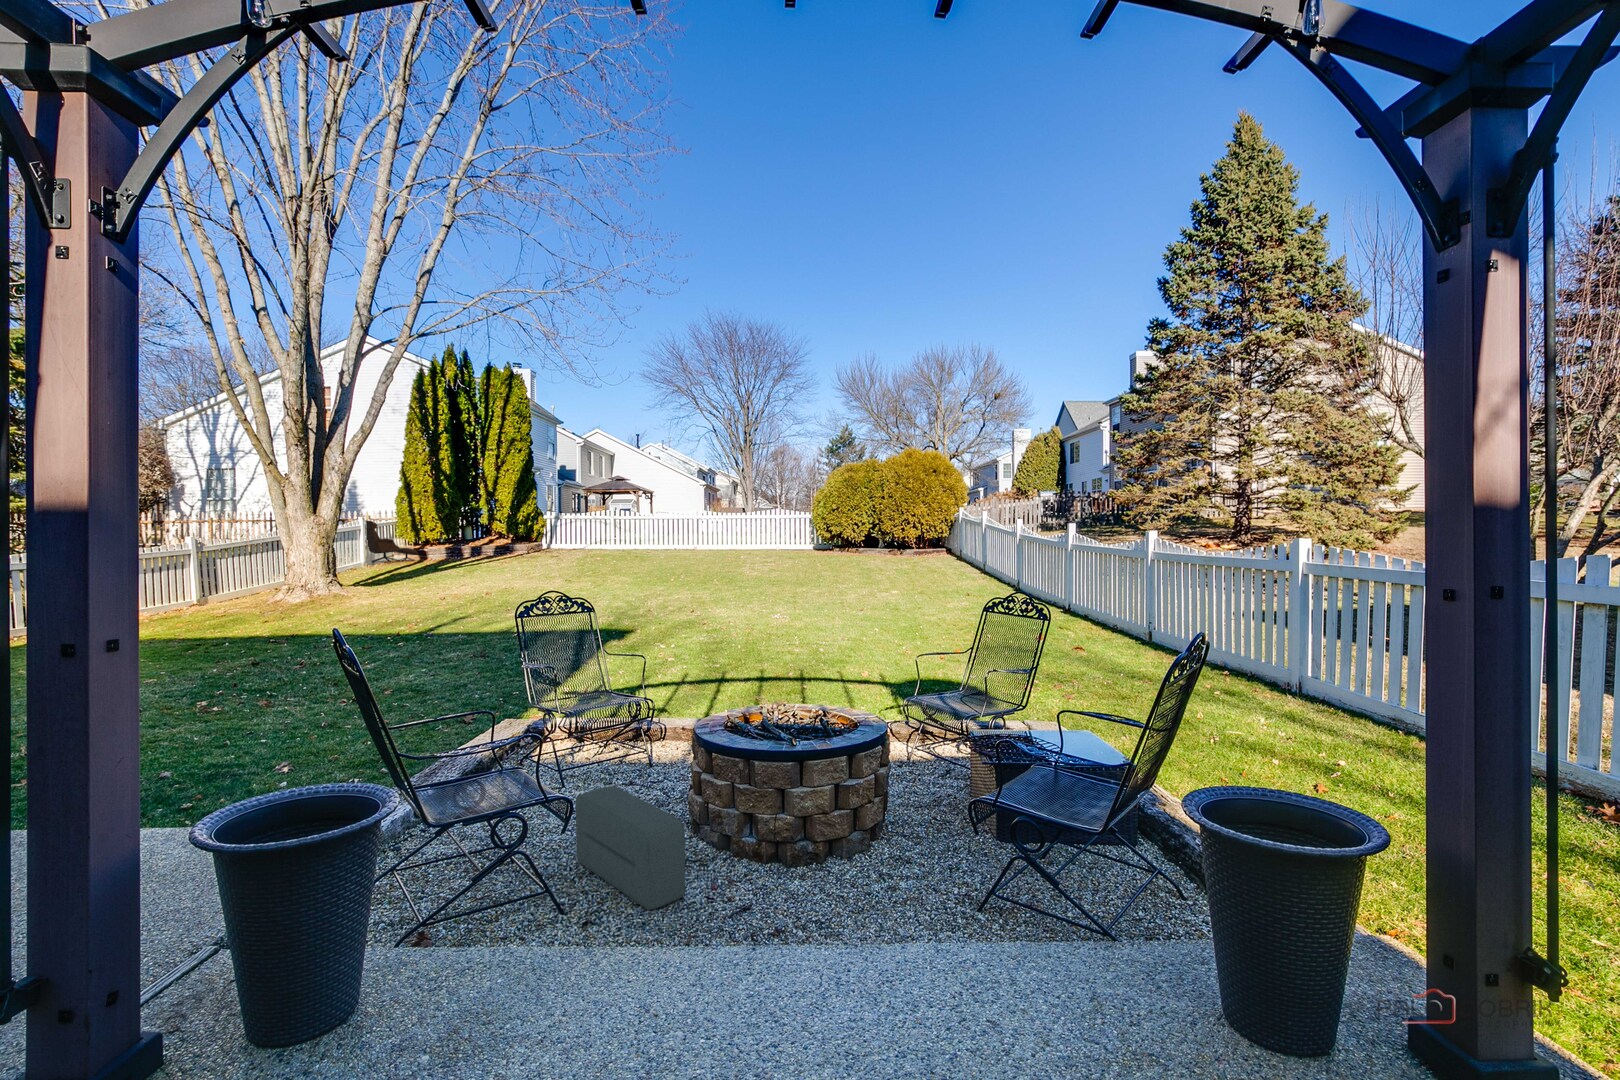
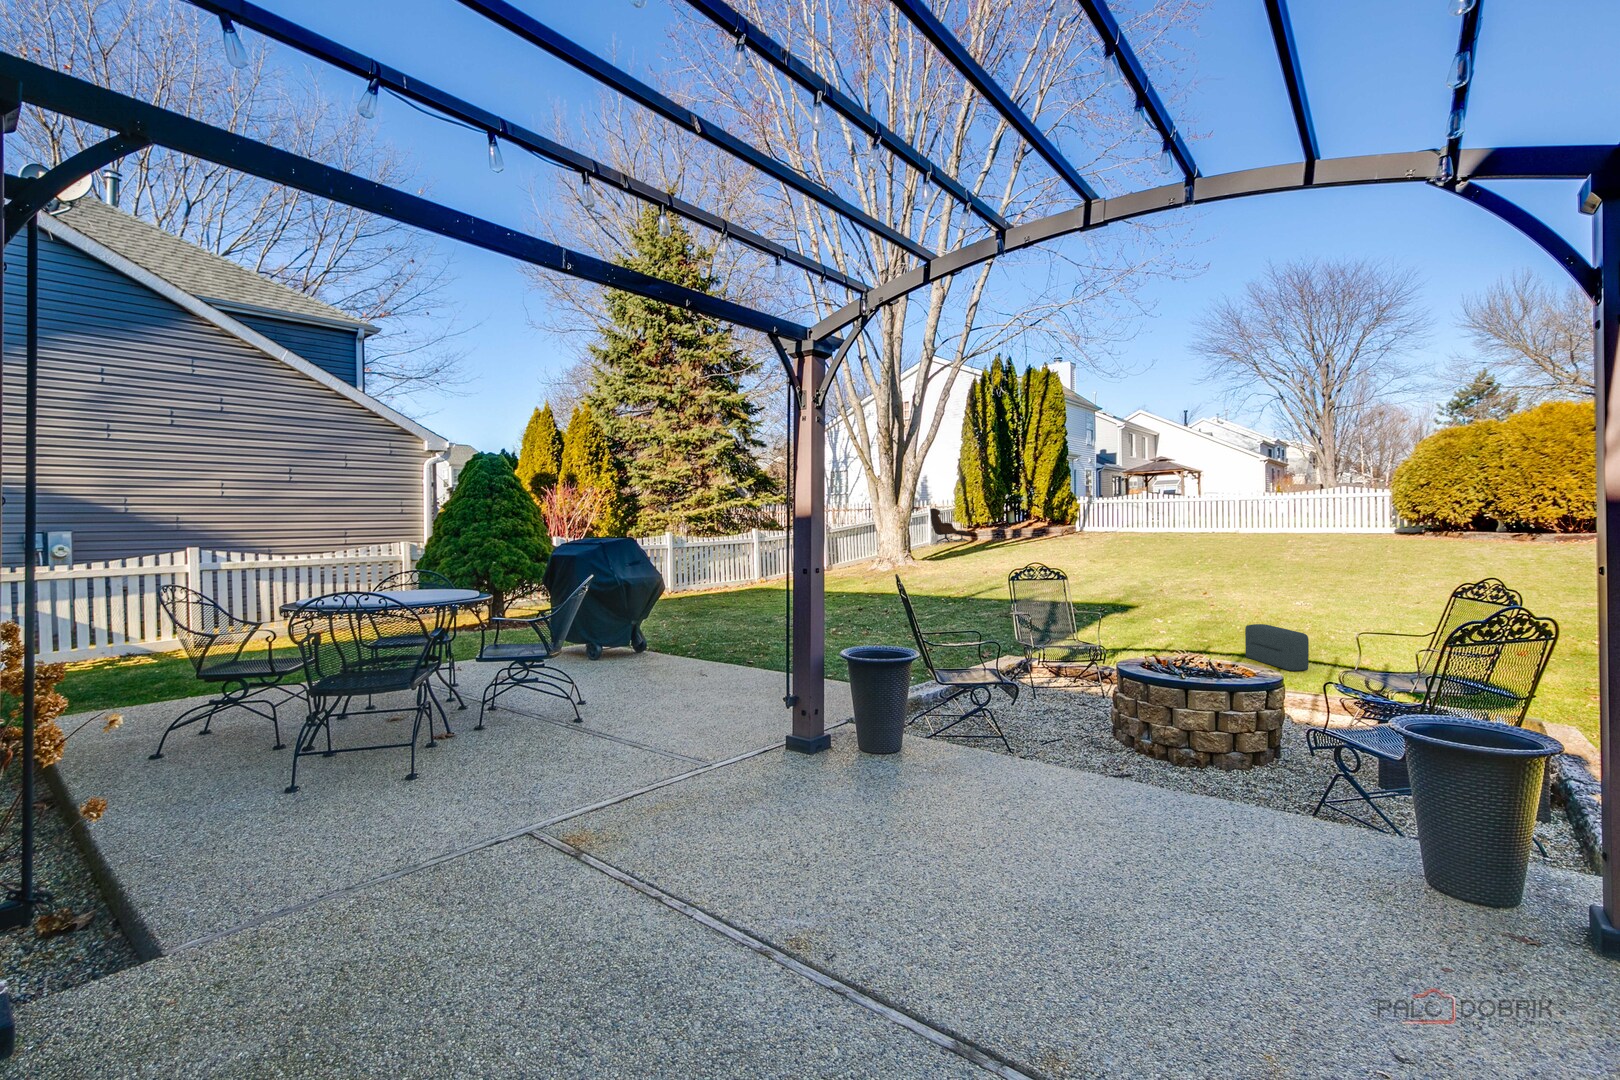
pouf: present [576,786,685,910] -> present [1245,624,1309,671]

